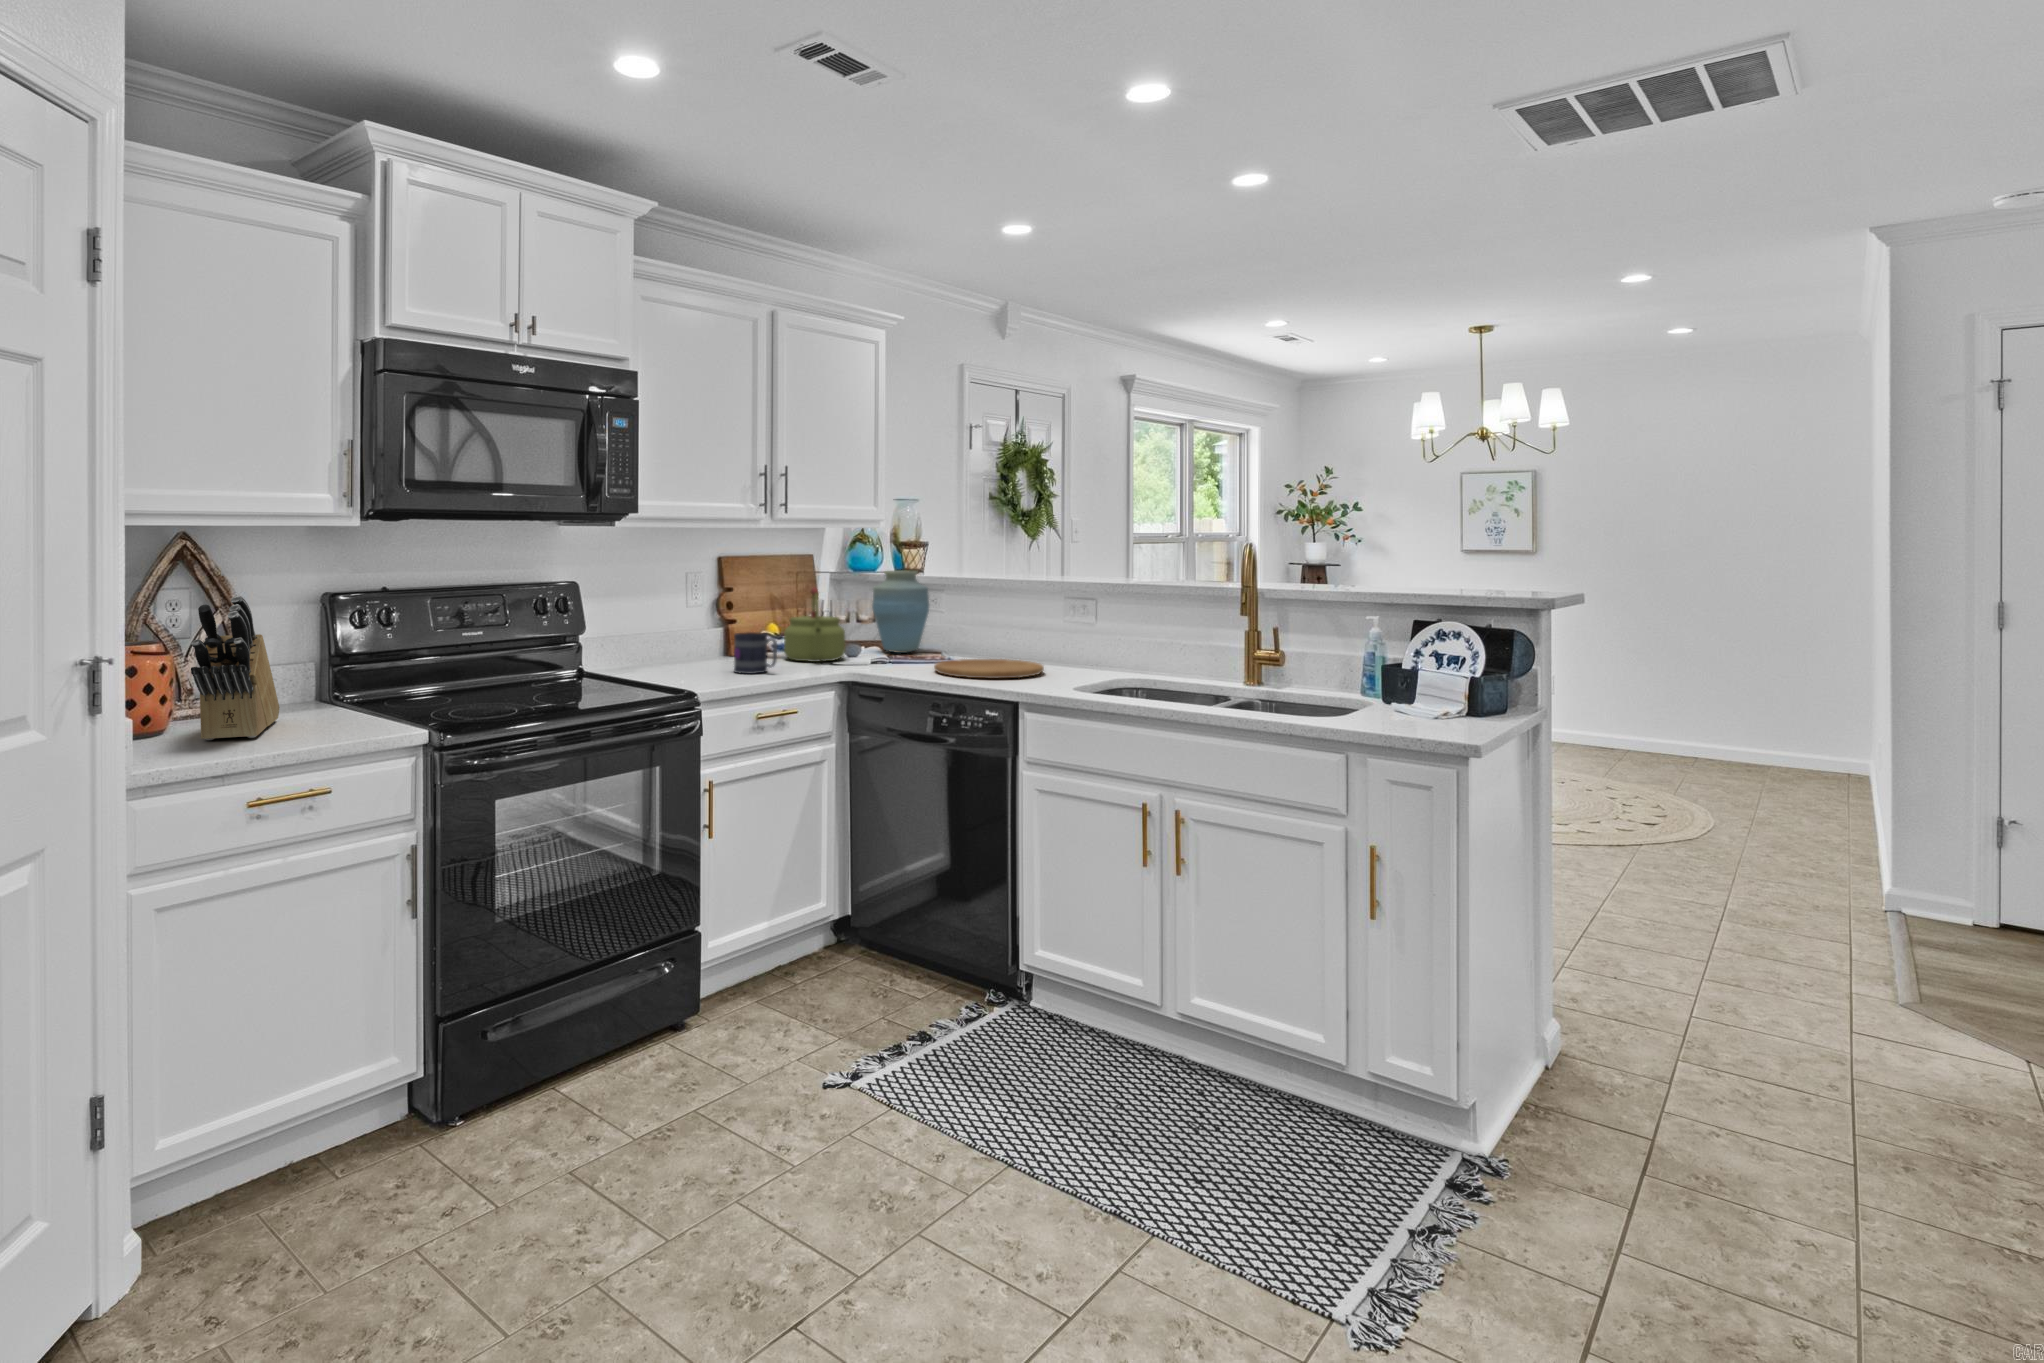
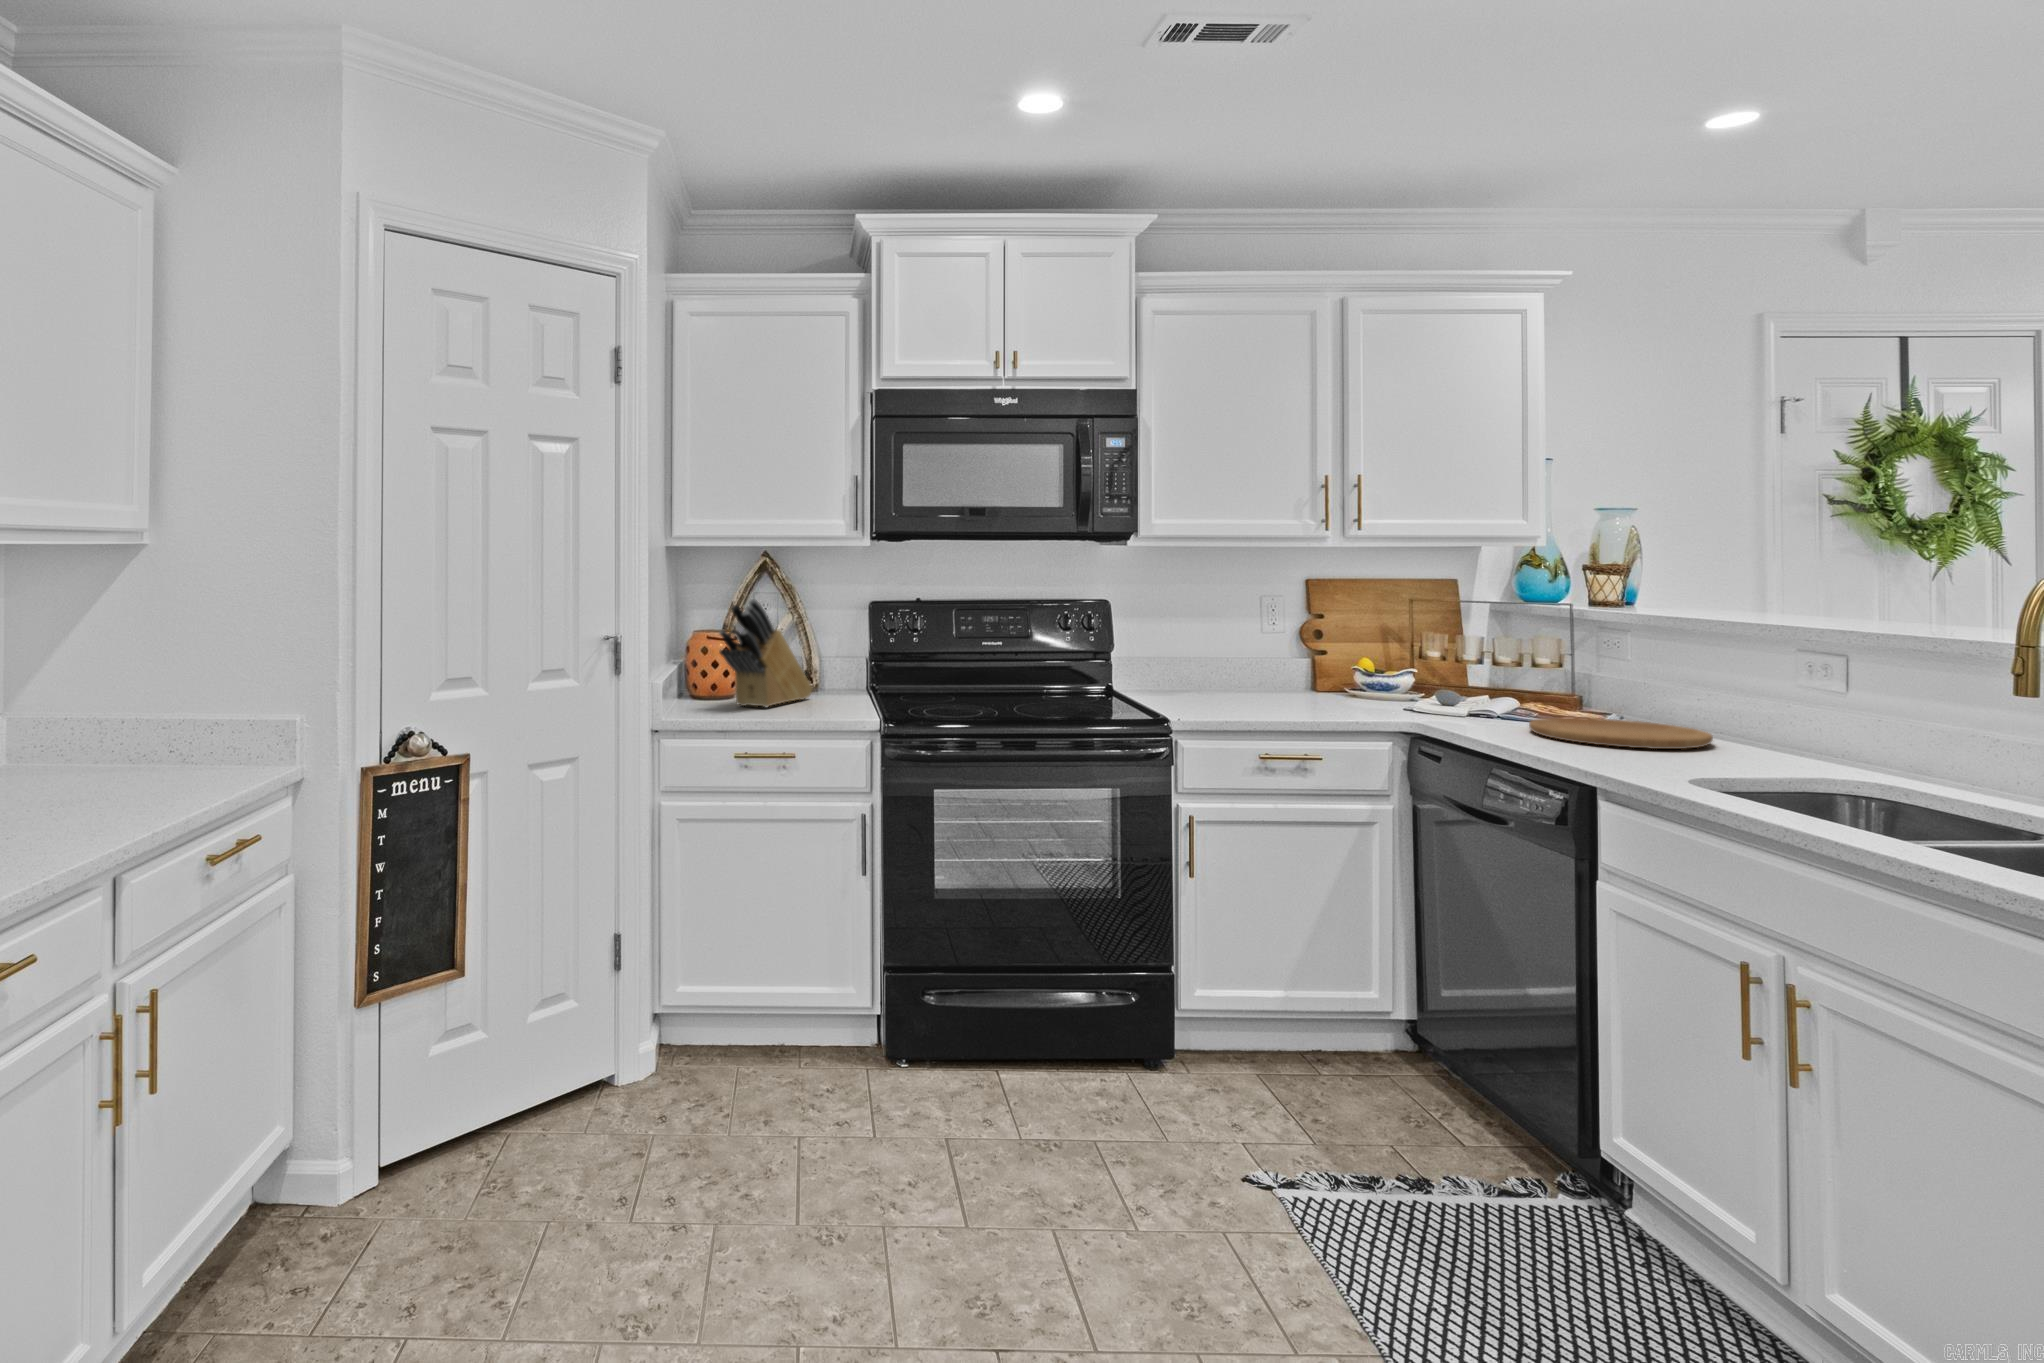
vase: present [872,571,929,653] -> none [1507,601,1596,706]
kettle: present [784,587,845,662] -> none [1366,616,1449,704]
mug: present [734,632,777,674] -> none [1270,662,1314,708]

